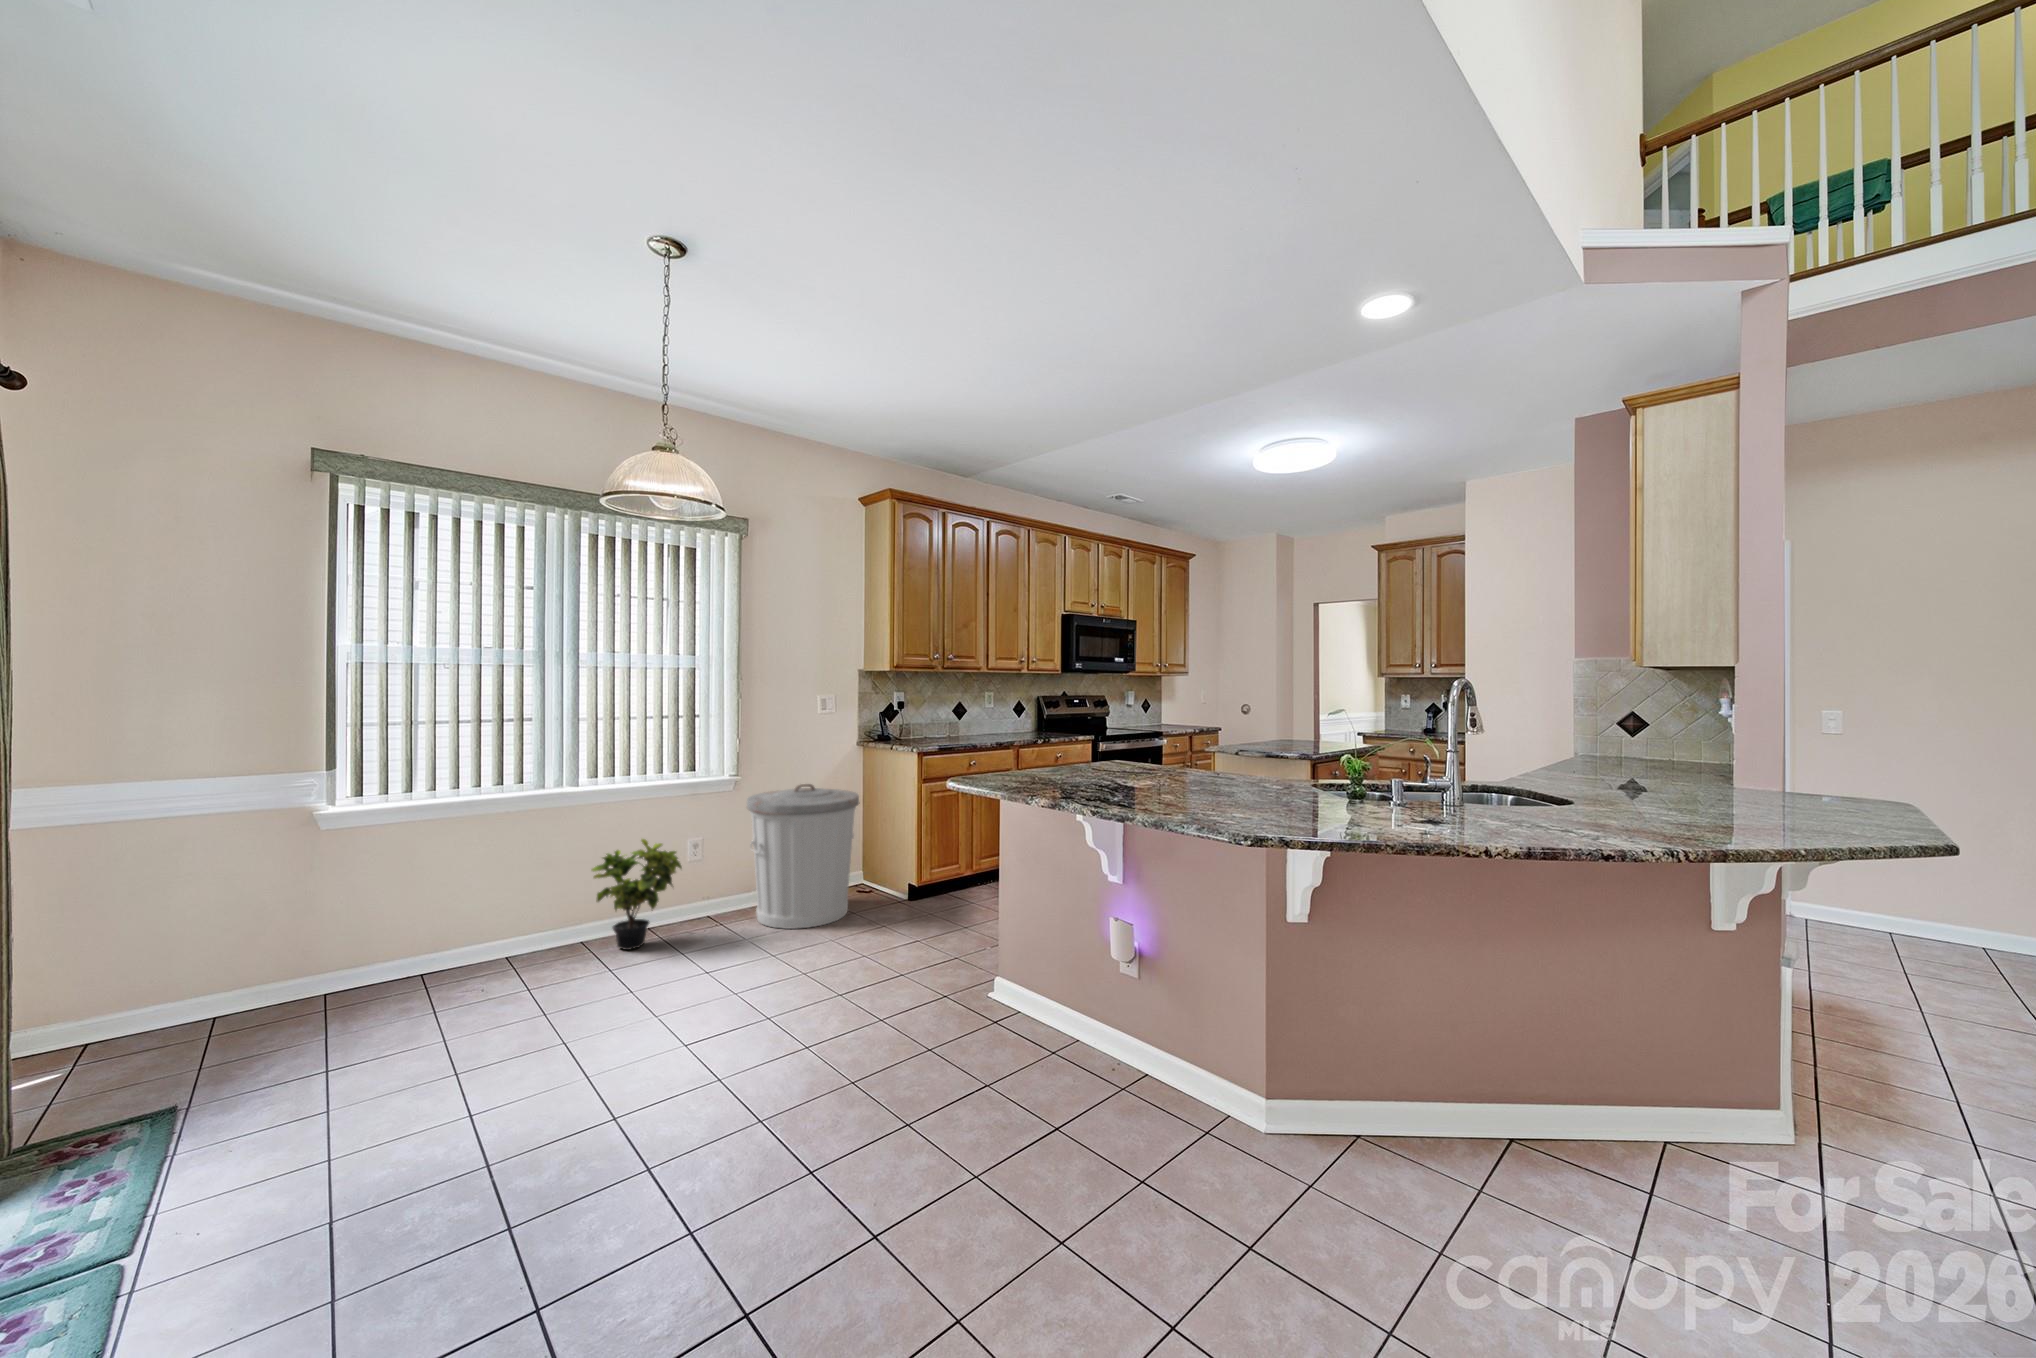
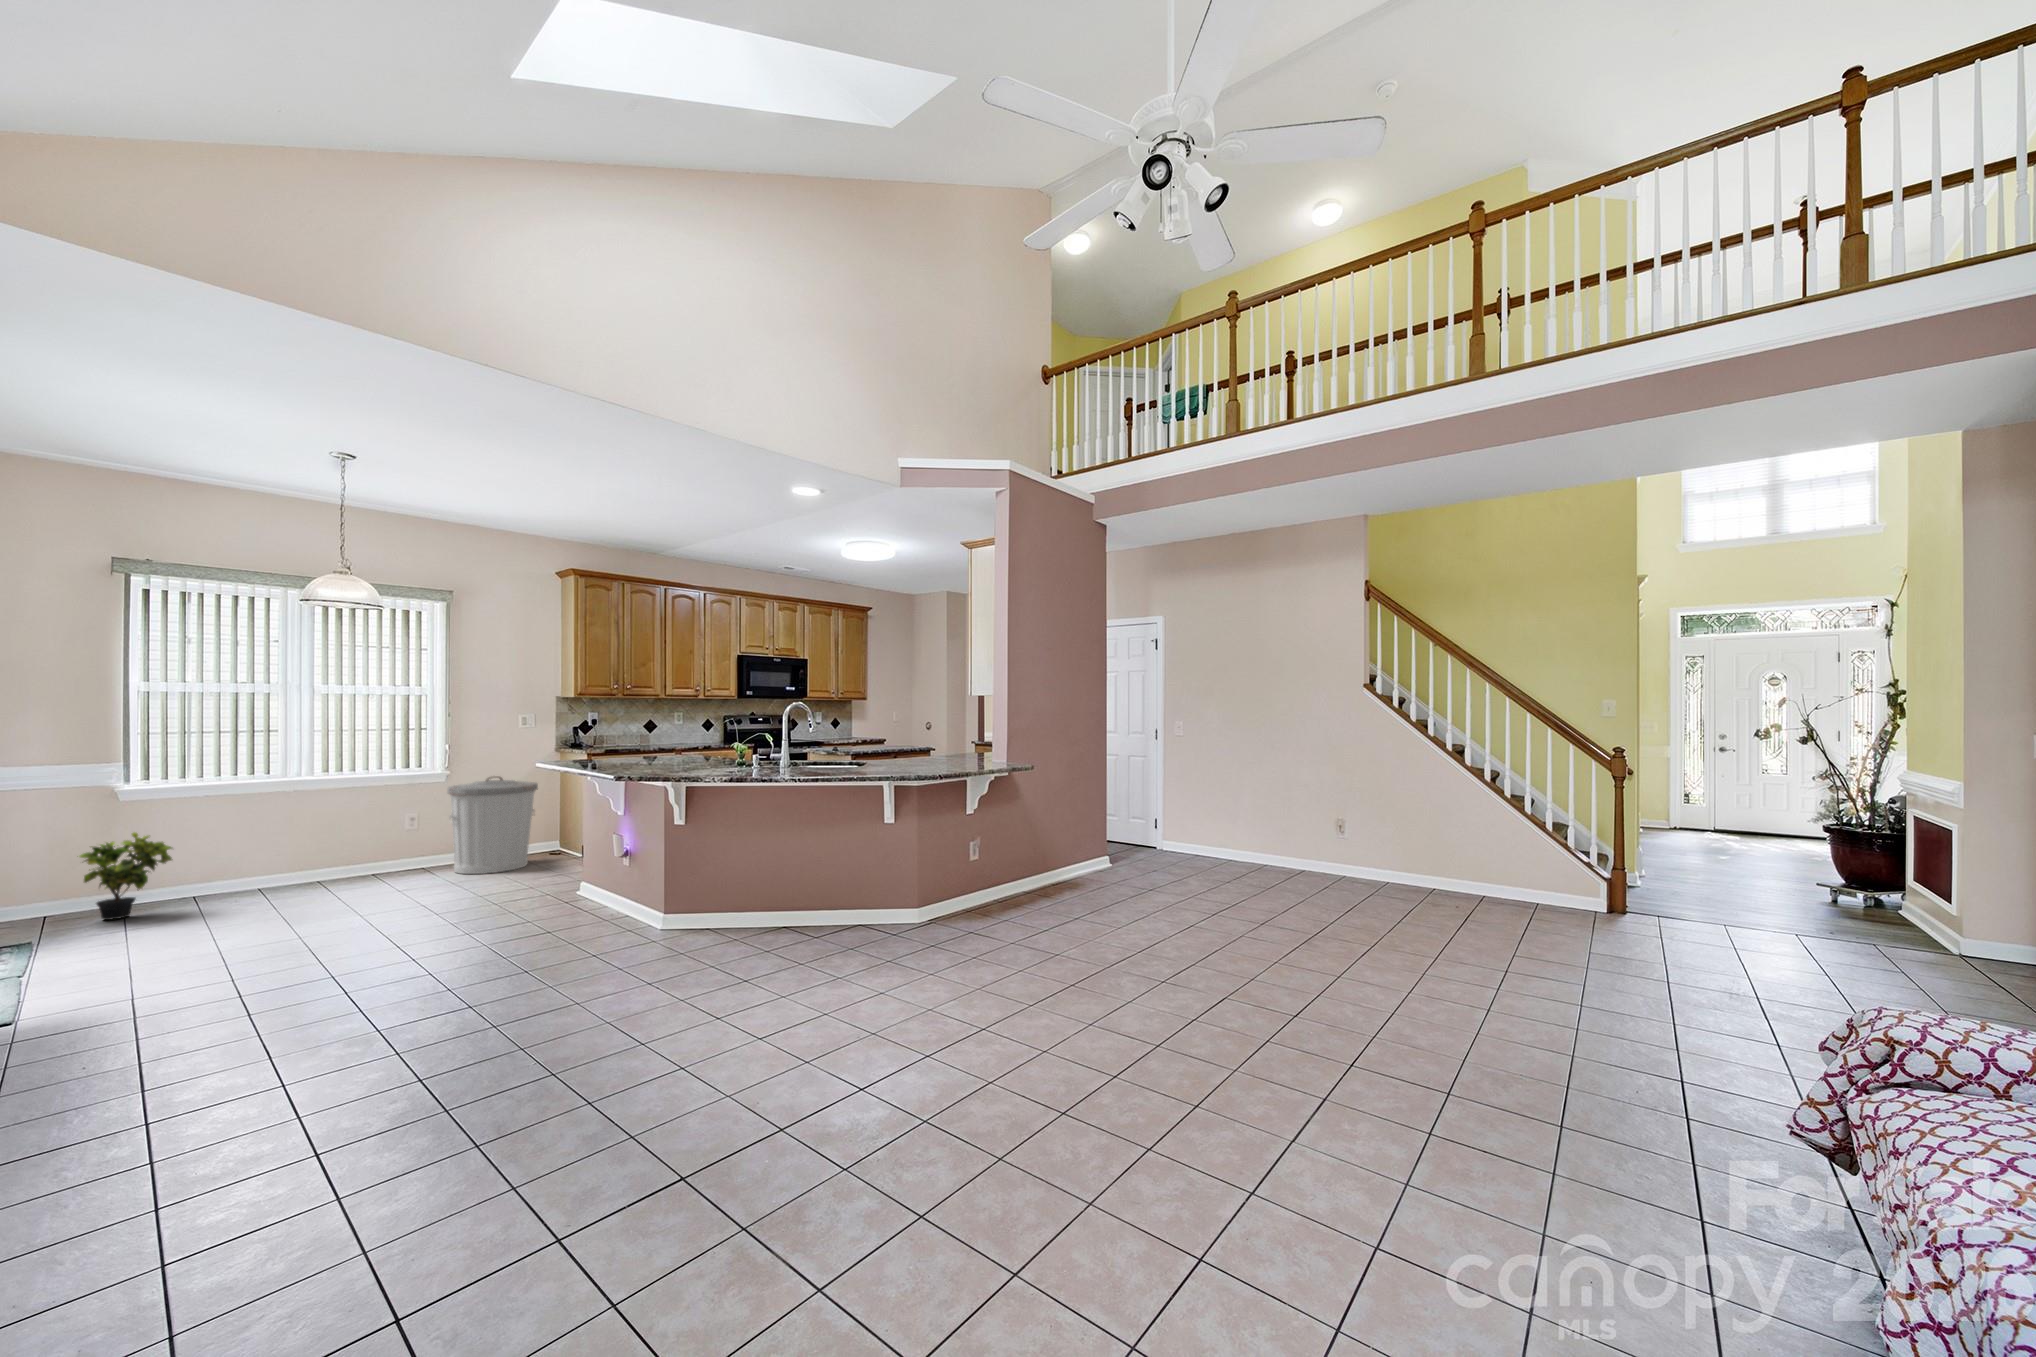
potted plant: present [592,839,682,950] -> present [80,832,172,920]

